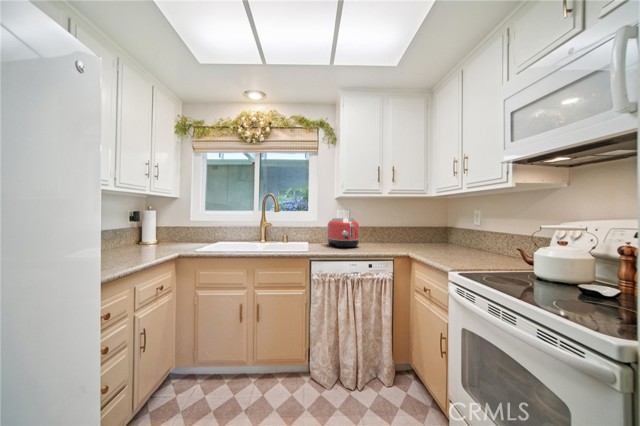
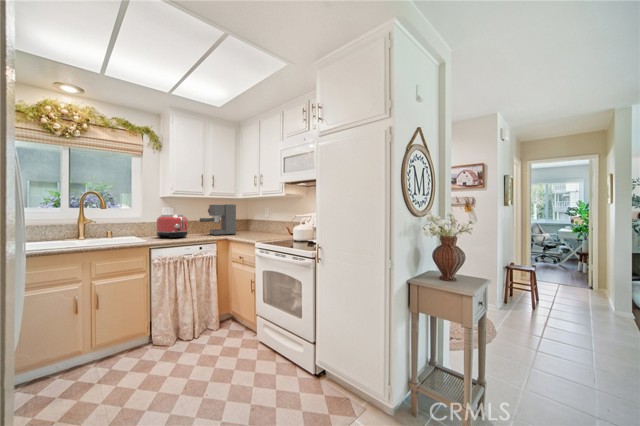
coffee maker: none [376,205,424,248] -> present [200,204,236,235]

